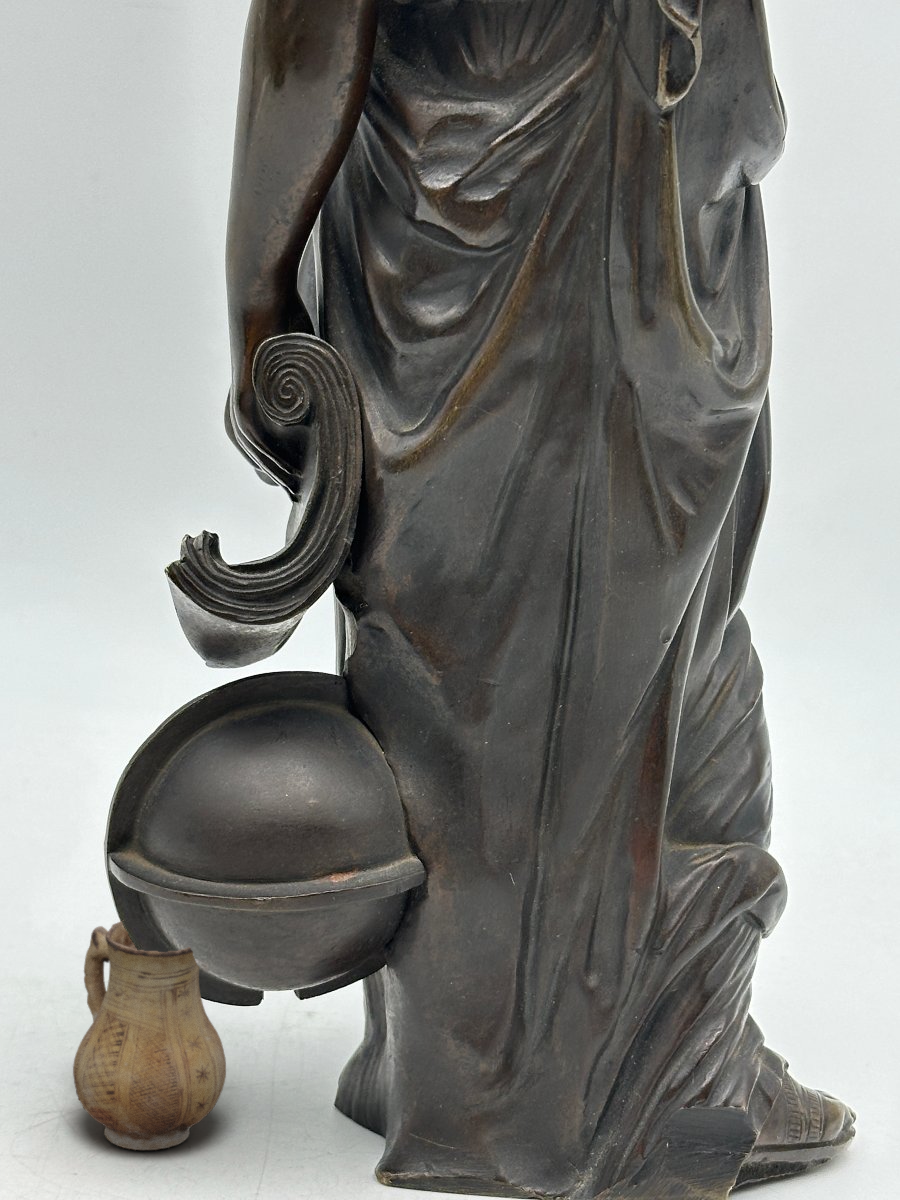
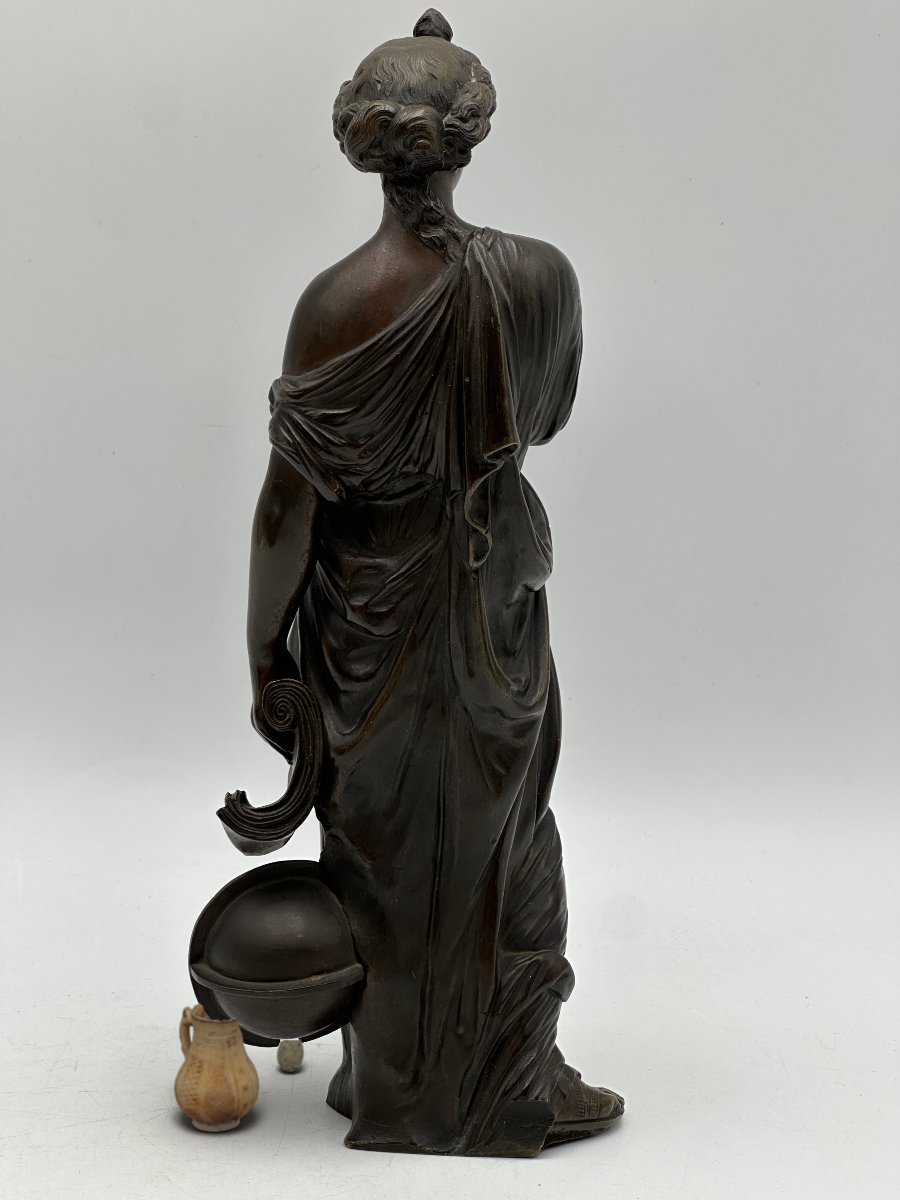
decorative egg: none [252,973,298,1046] -> present [277,1040,304,1072]

